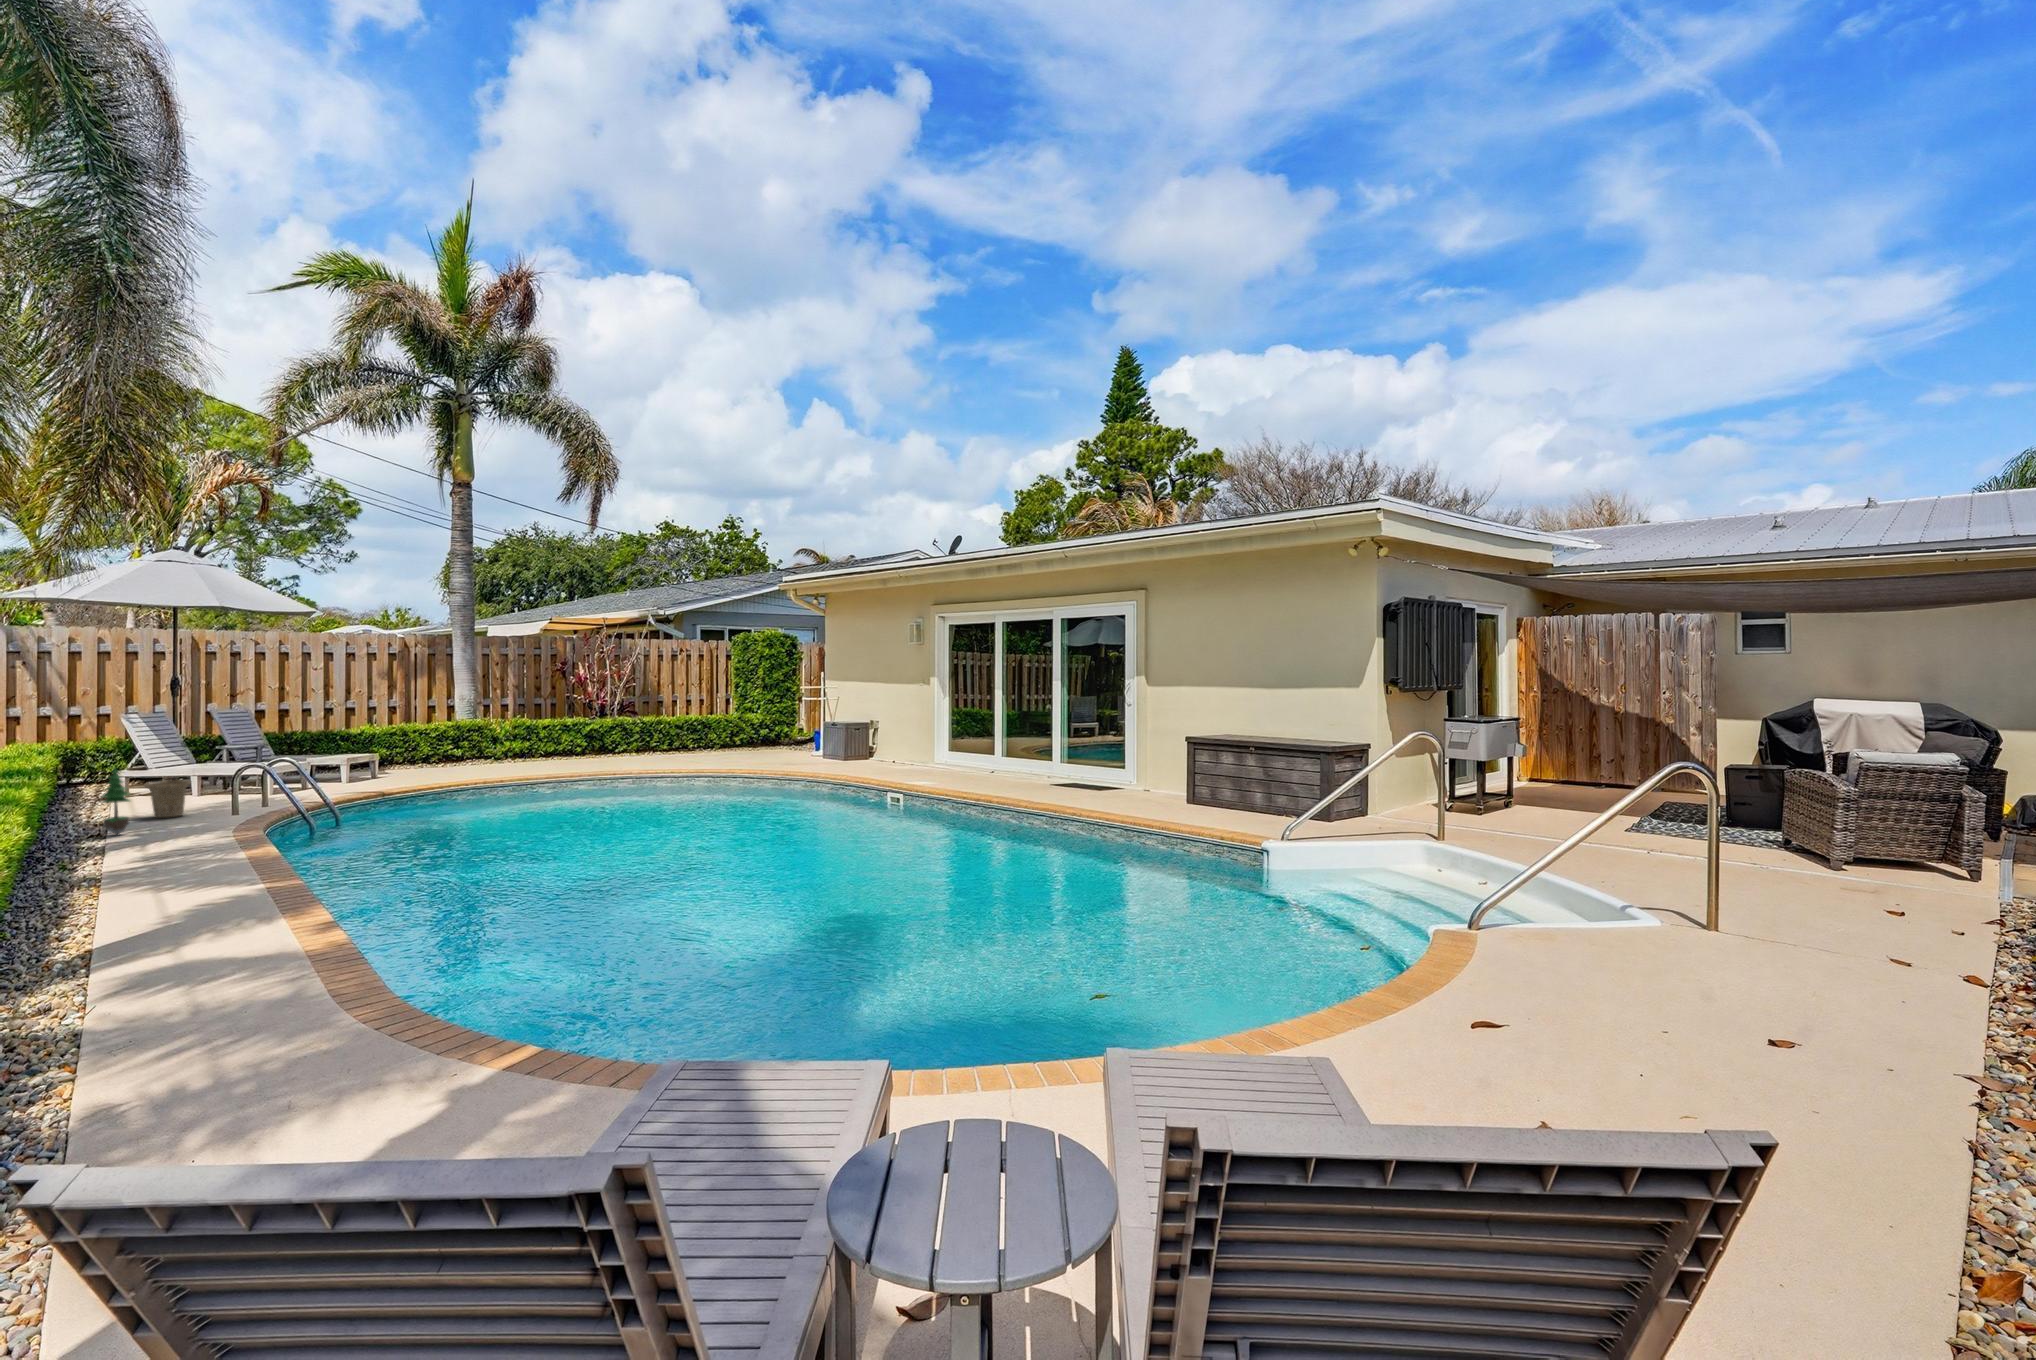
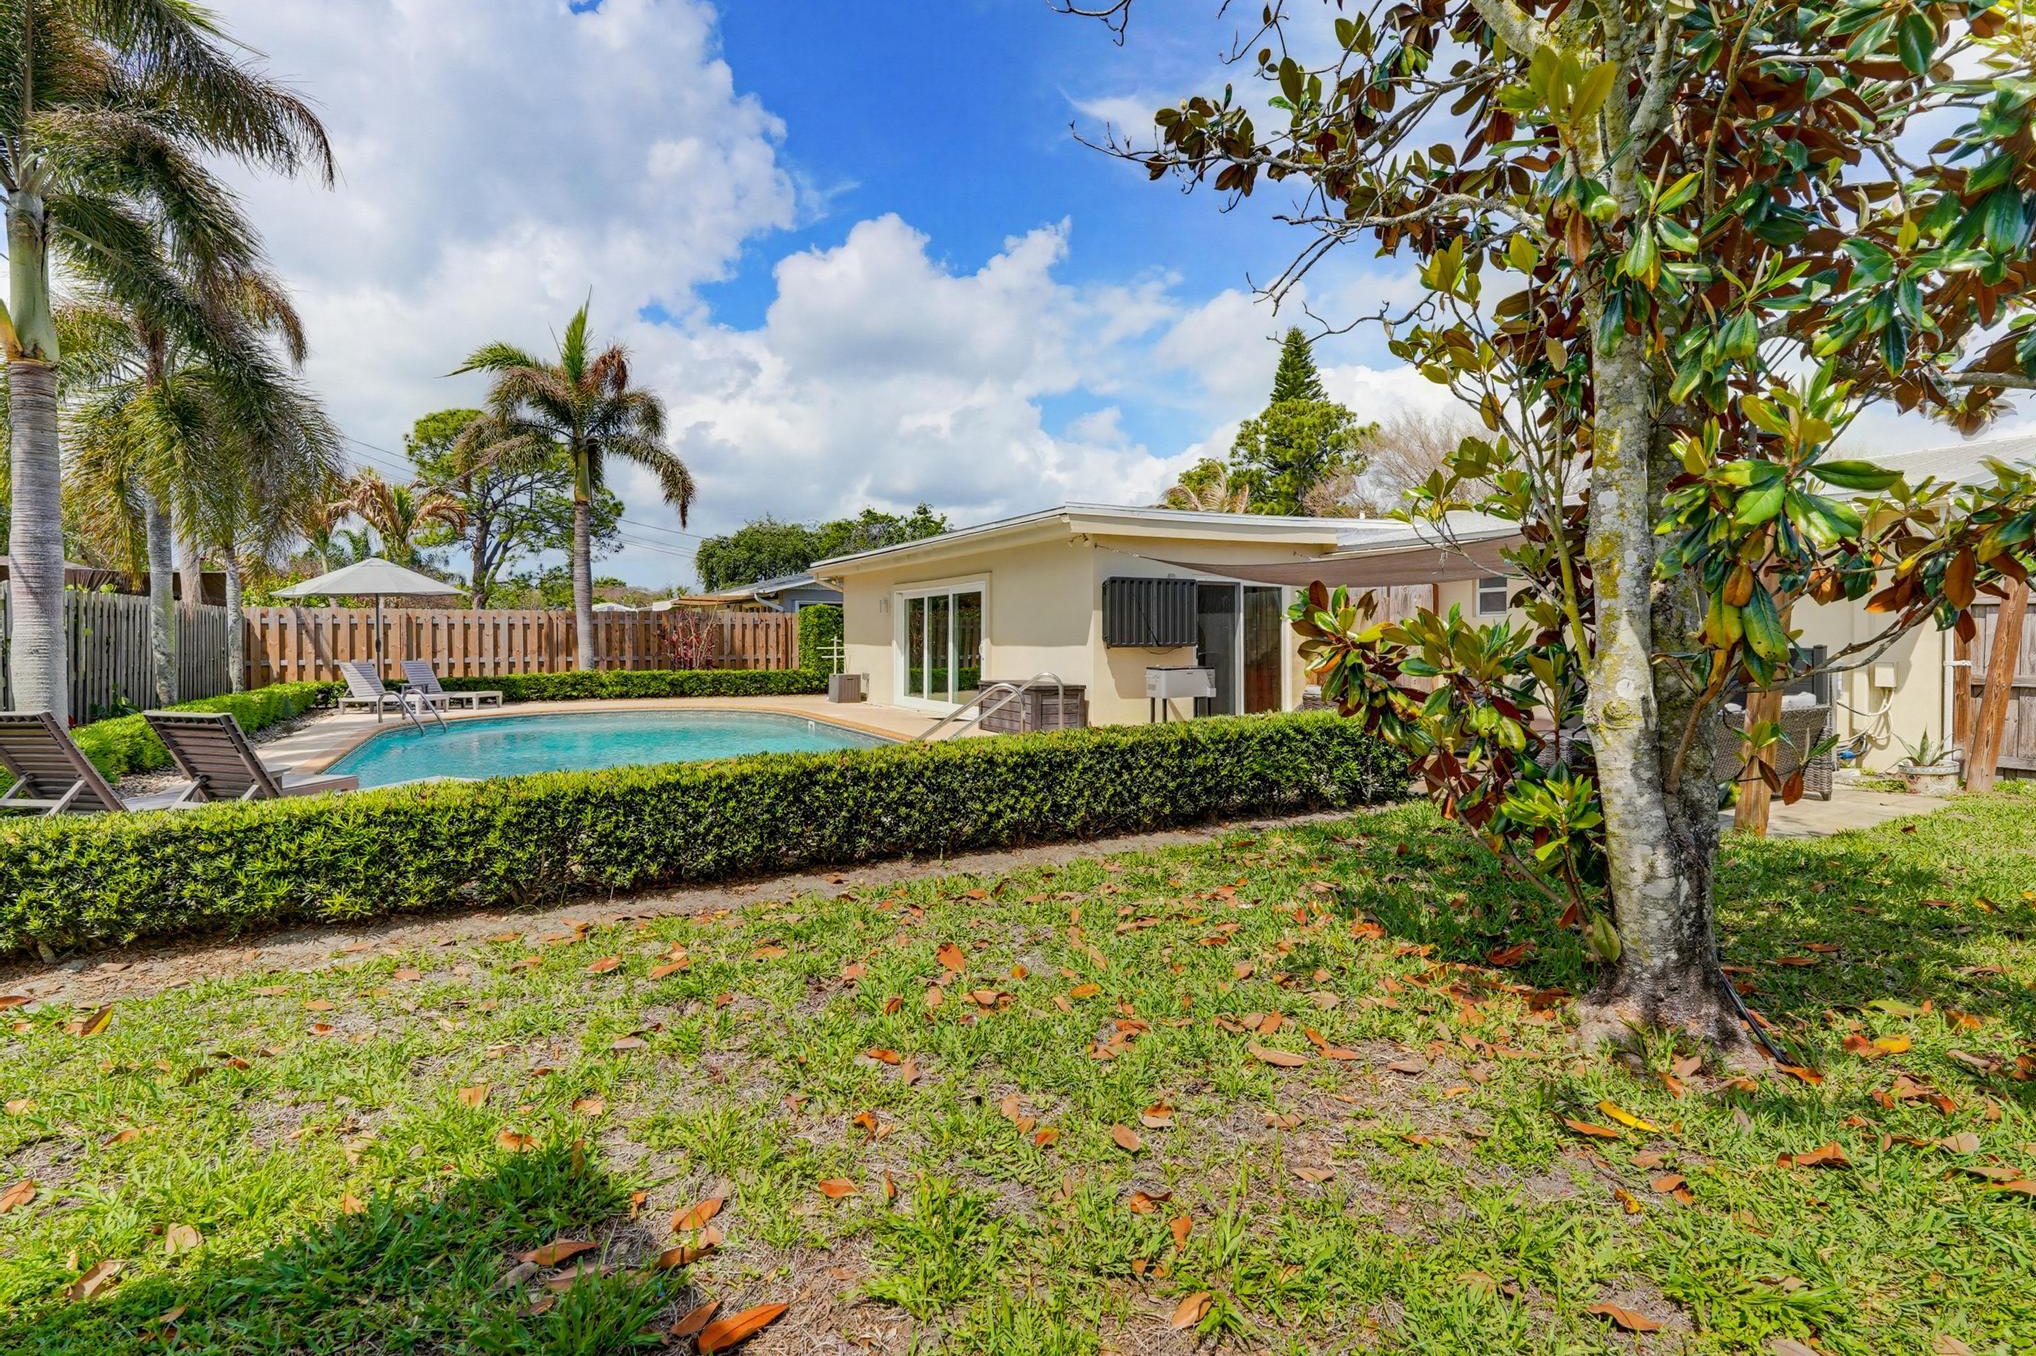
basket: present [144,780,192,818] -> none [321,705,350,729]

